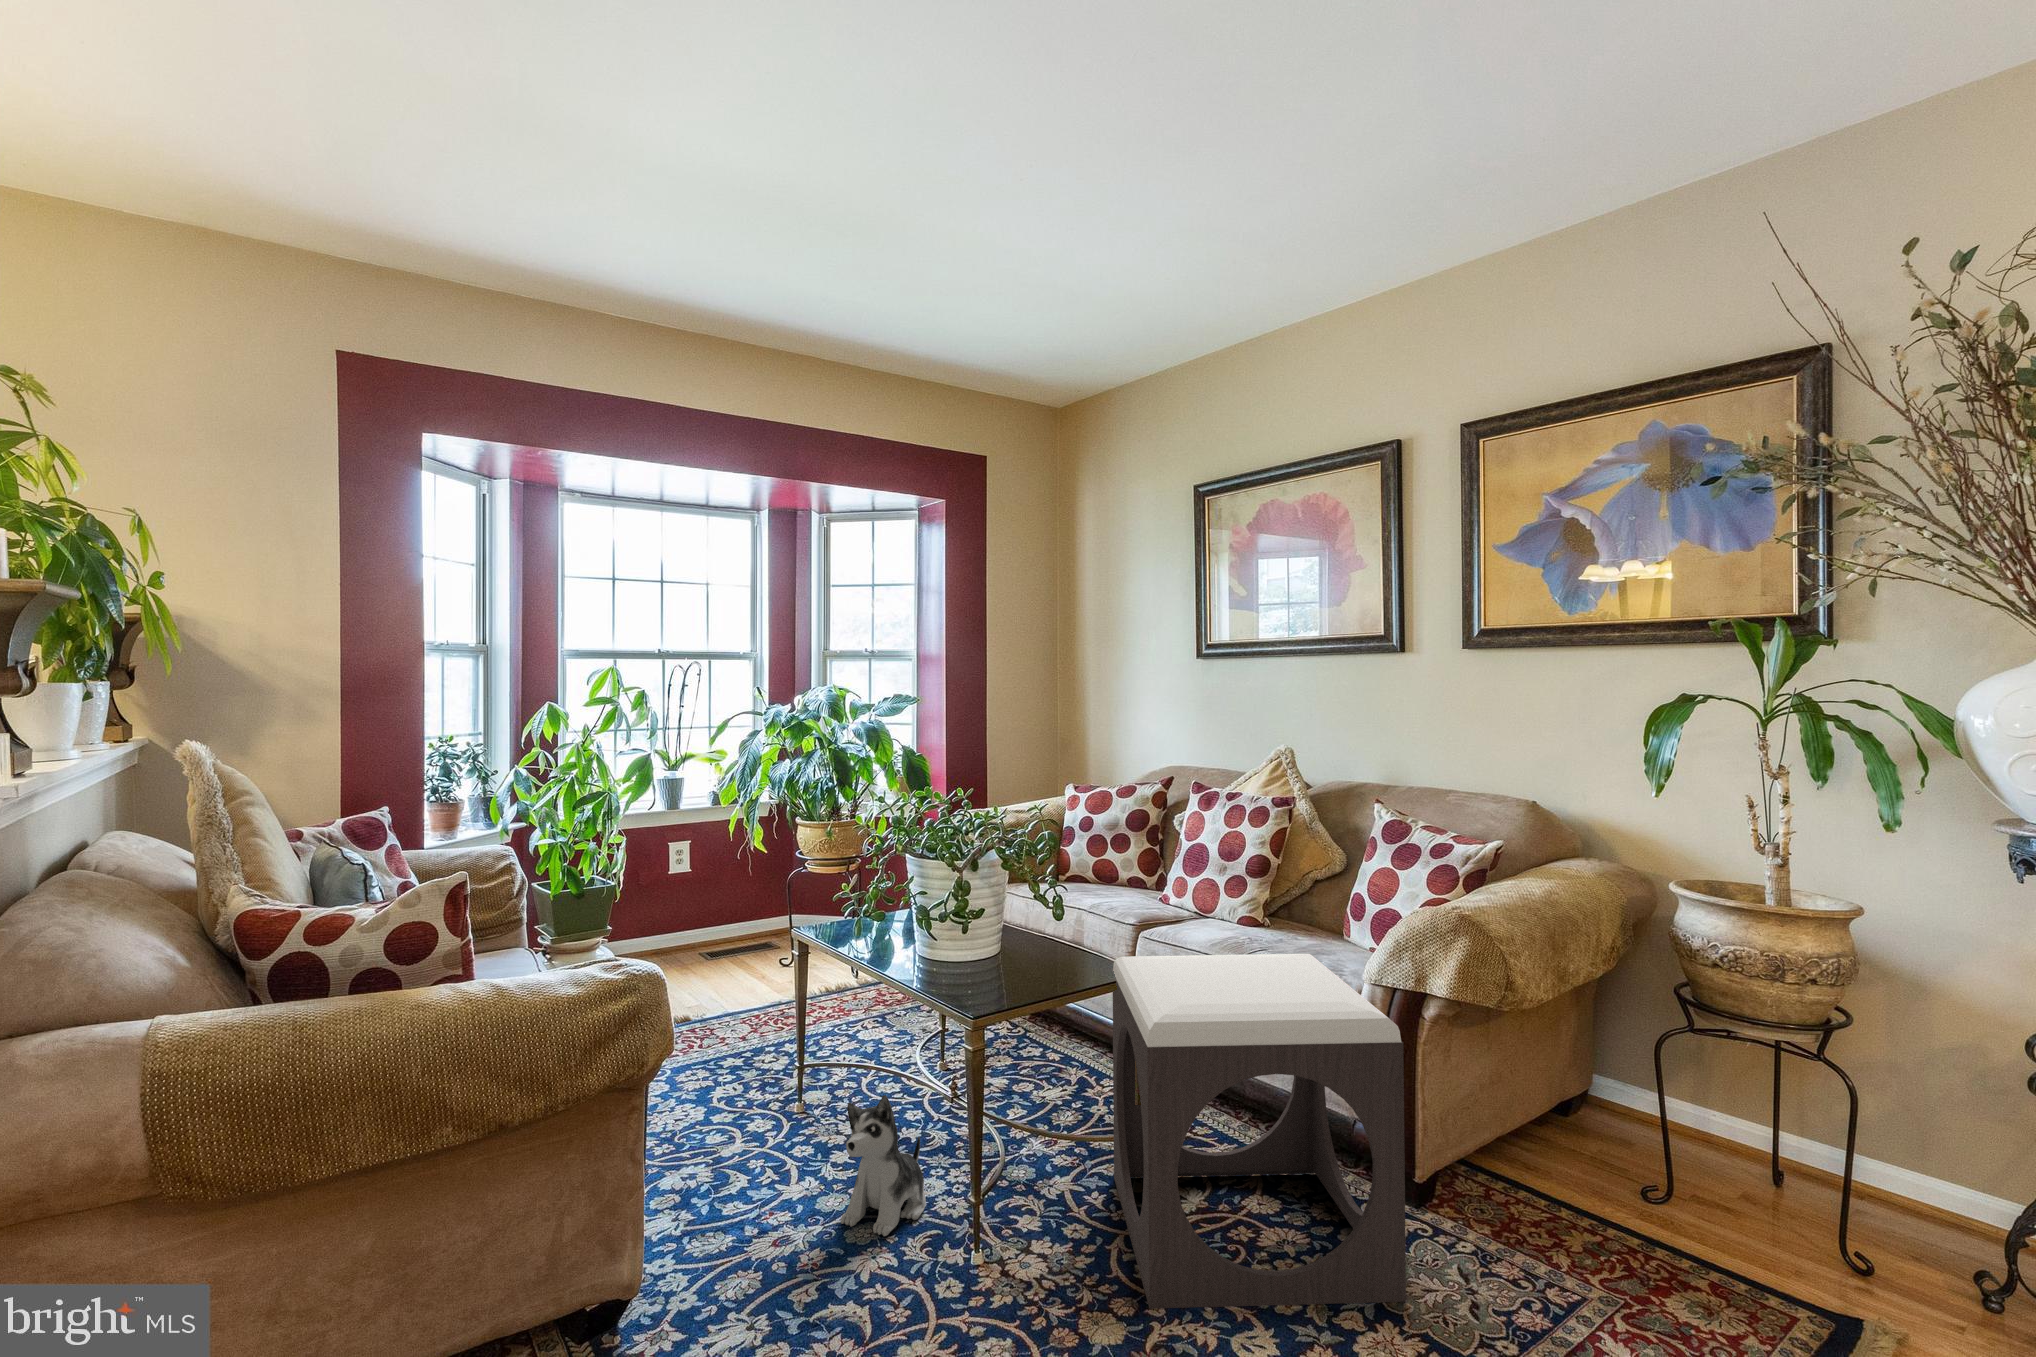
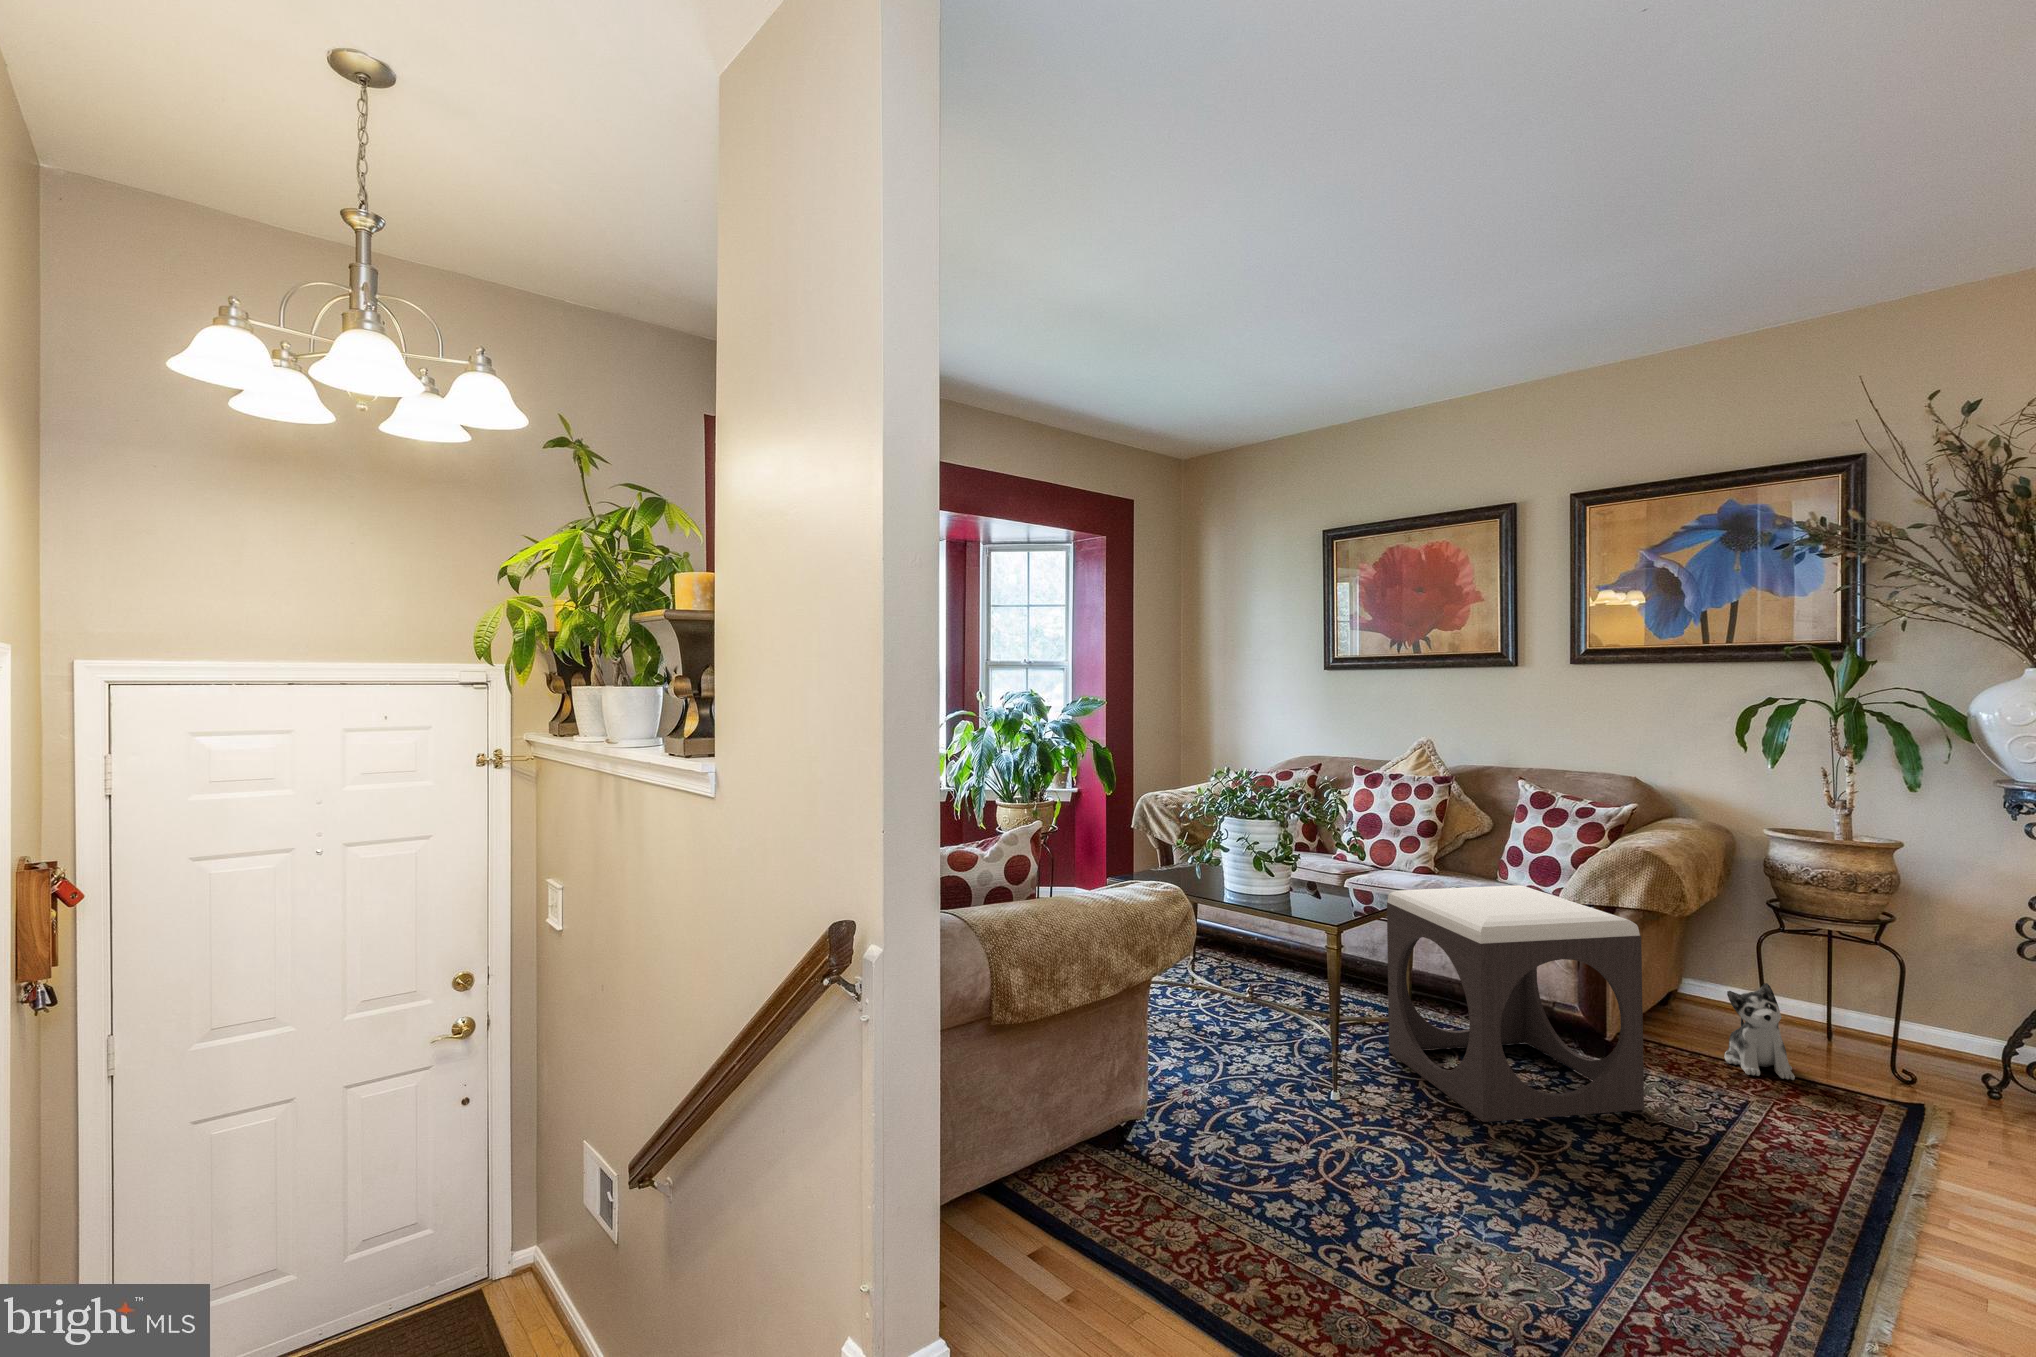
plush toy: present [841,1095,926,1236] -> present [1724,983,1795,1080]

